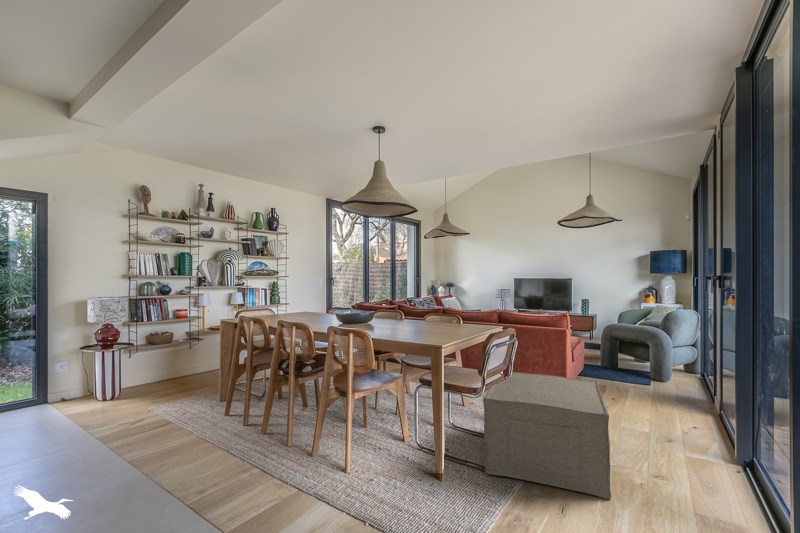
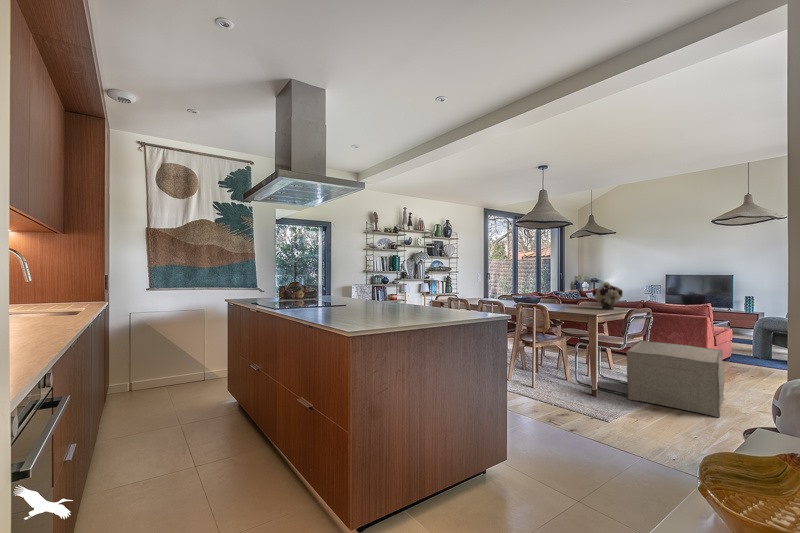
flower arrangement: none [439,289,478,328] -> present [592,282,623,310]

